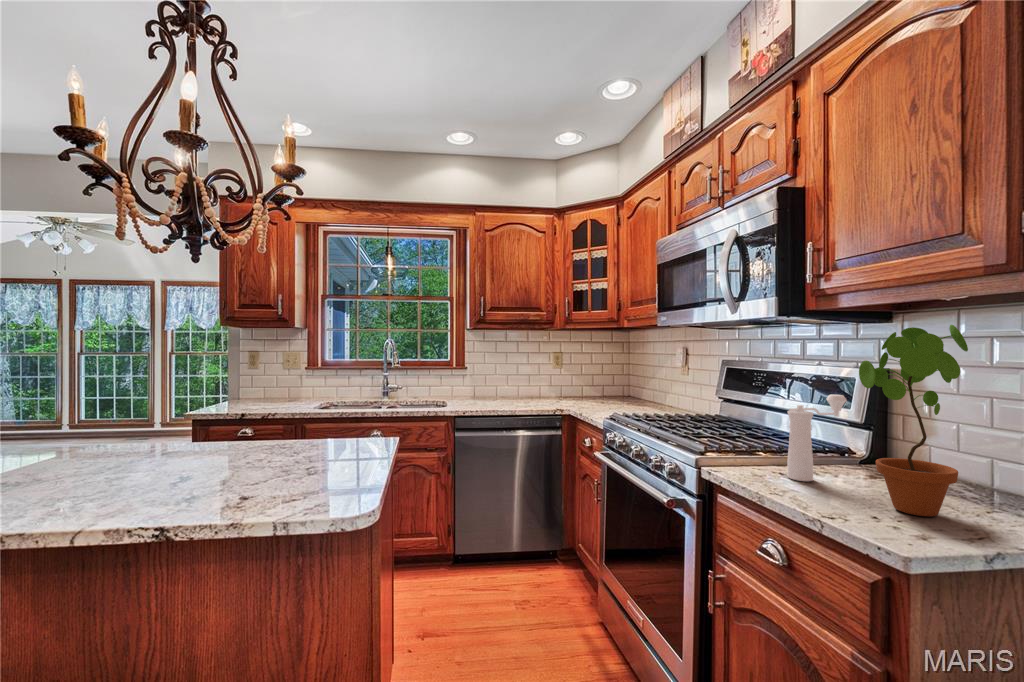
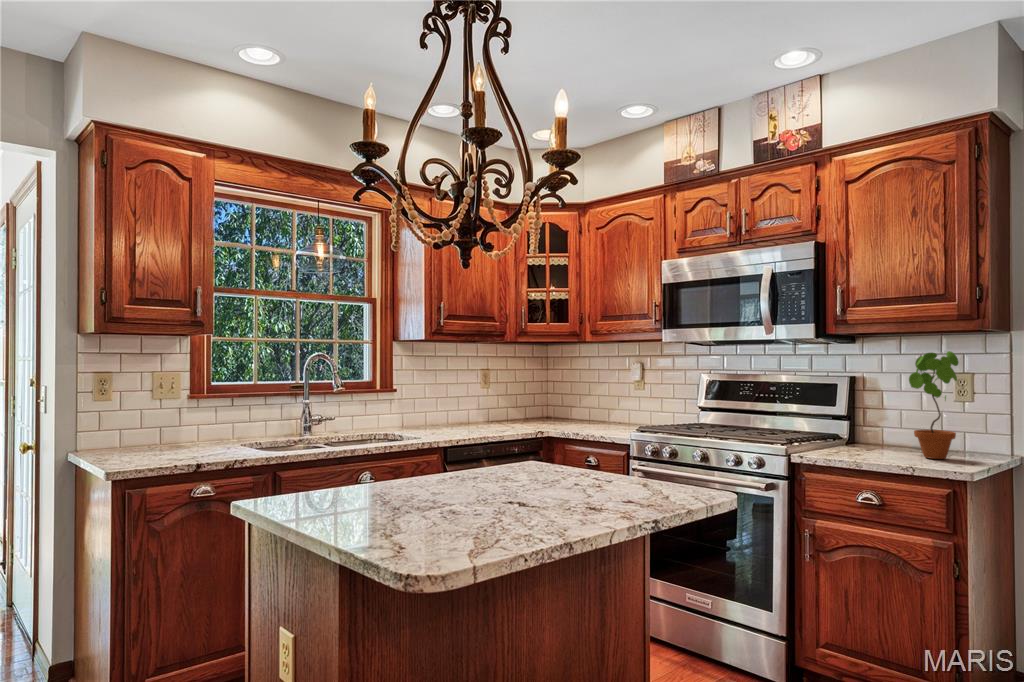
pepper mill: present [787,395,847,481] -> none [848,395,874,453]

